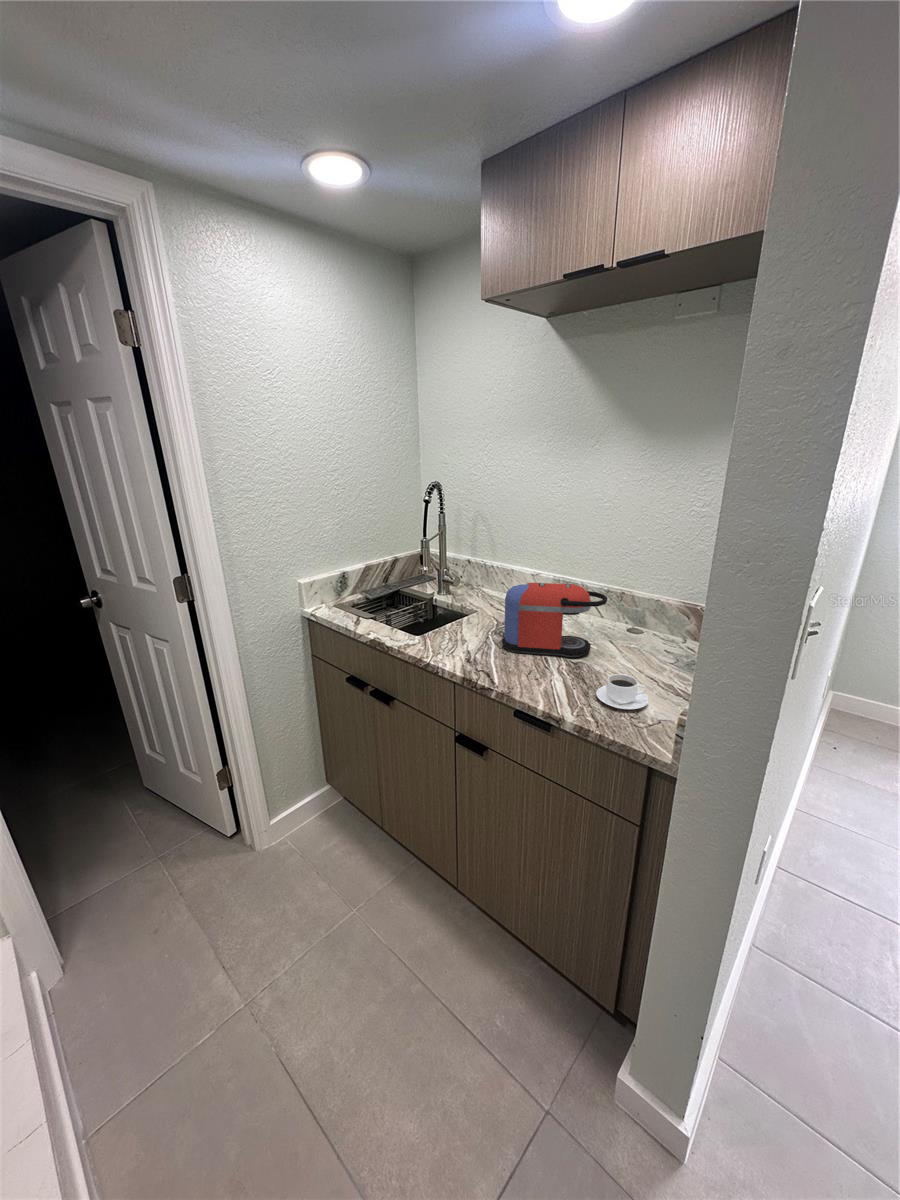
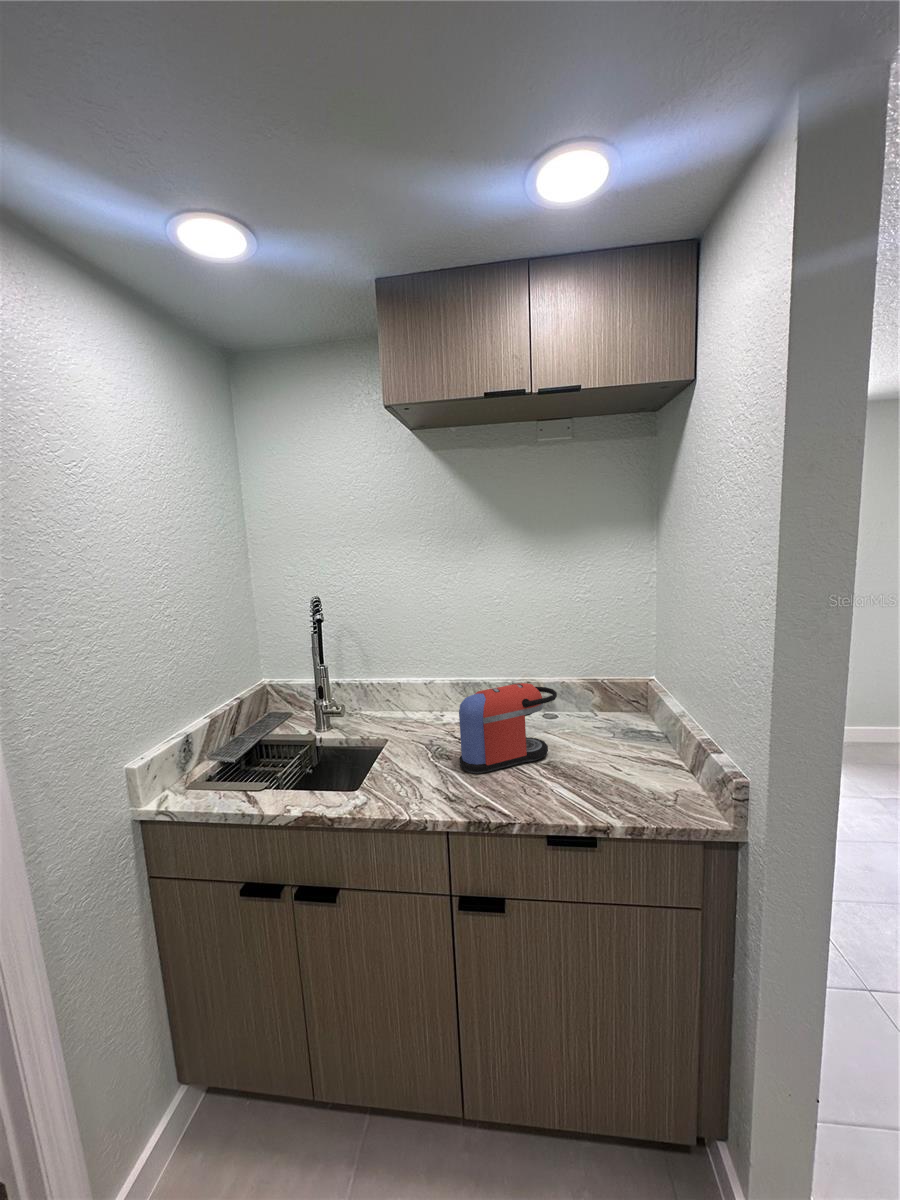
coffee cup: present [596,674,649,709] -> none [604,760,657,796]

